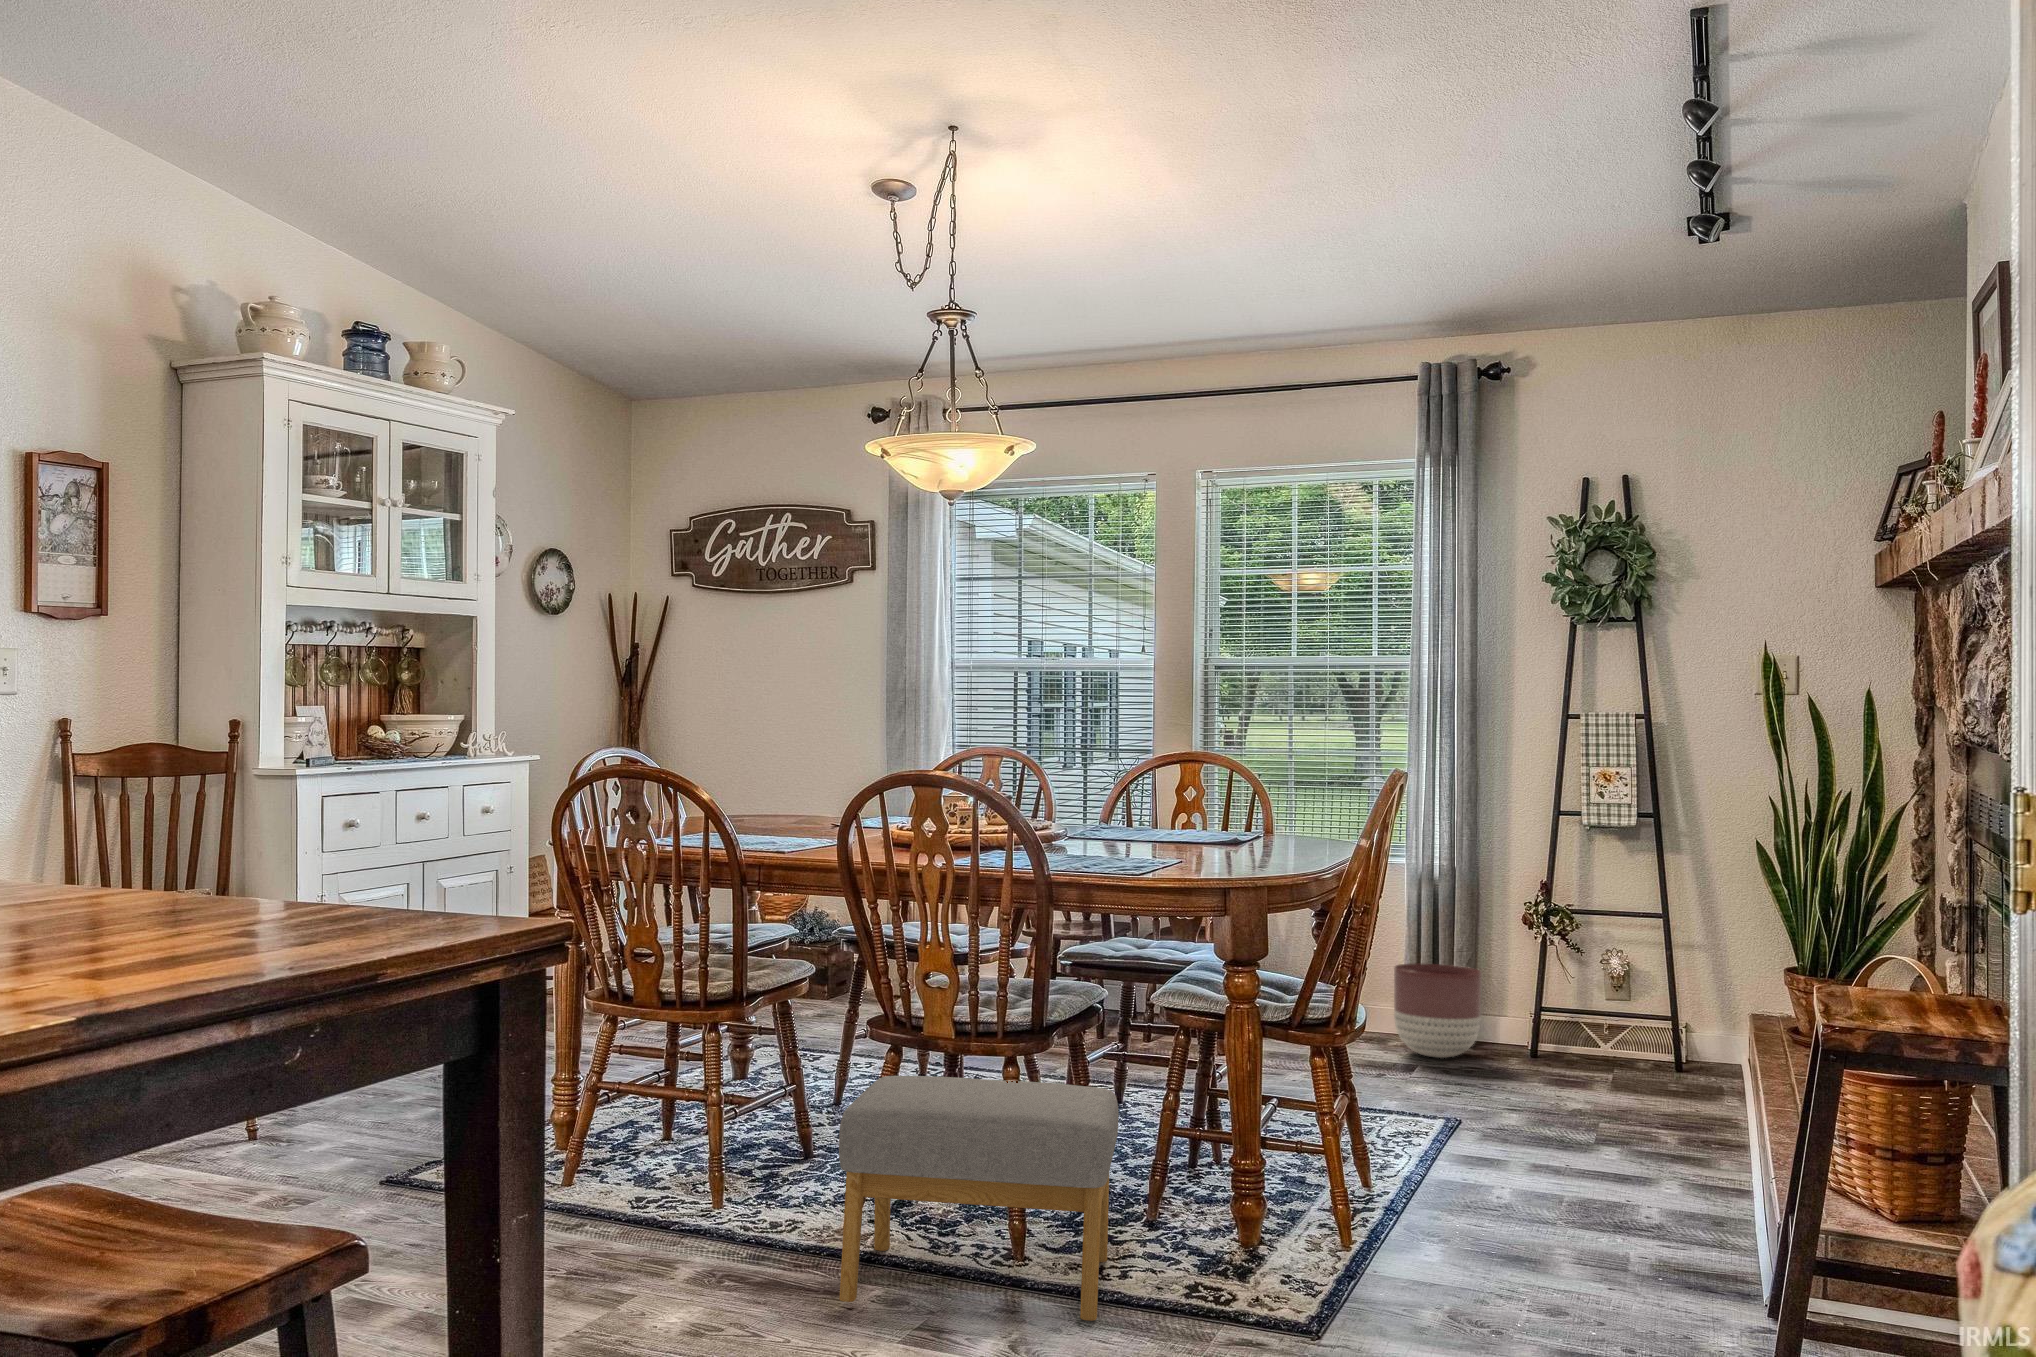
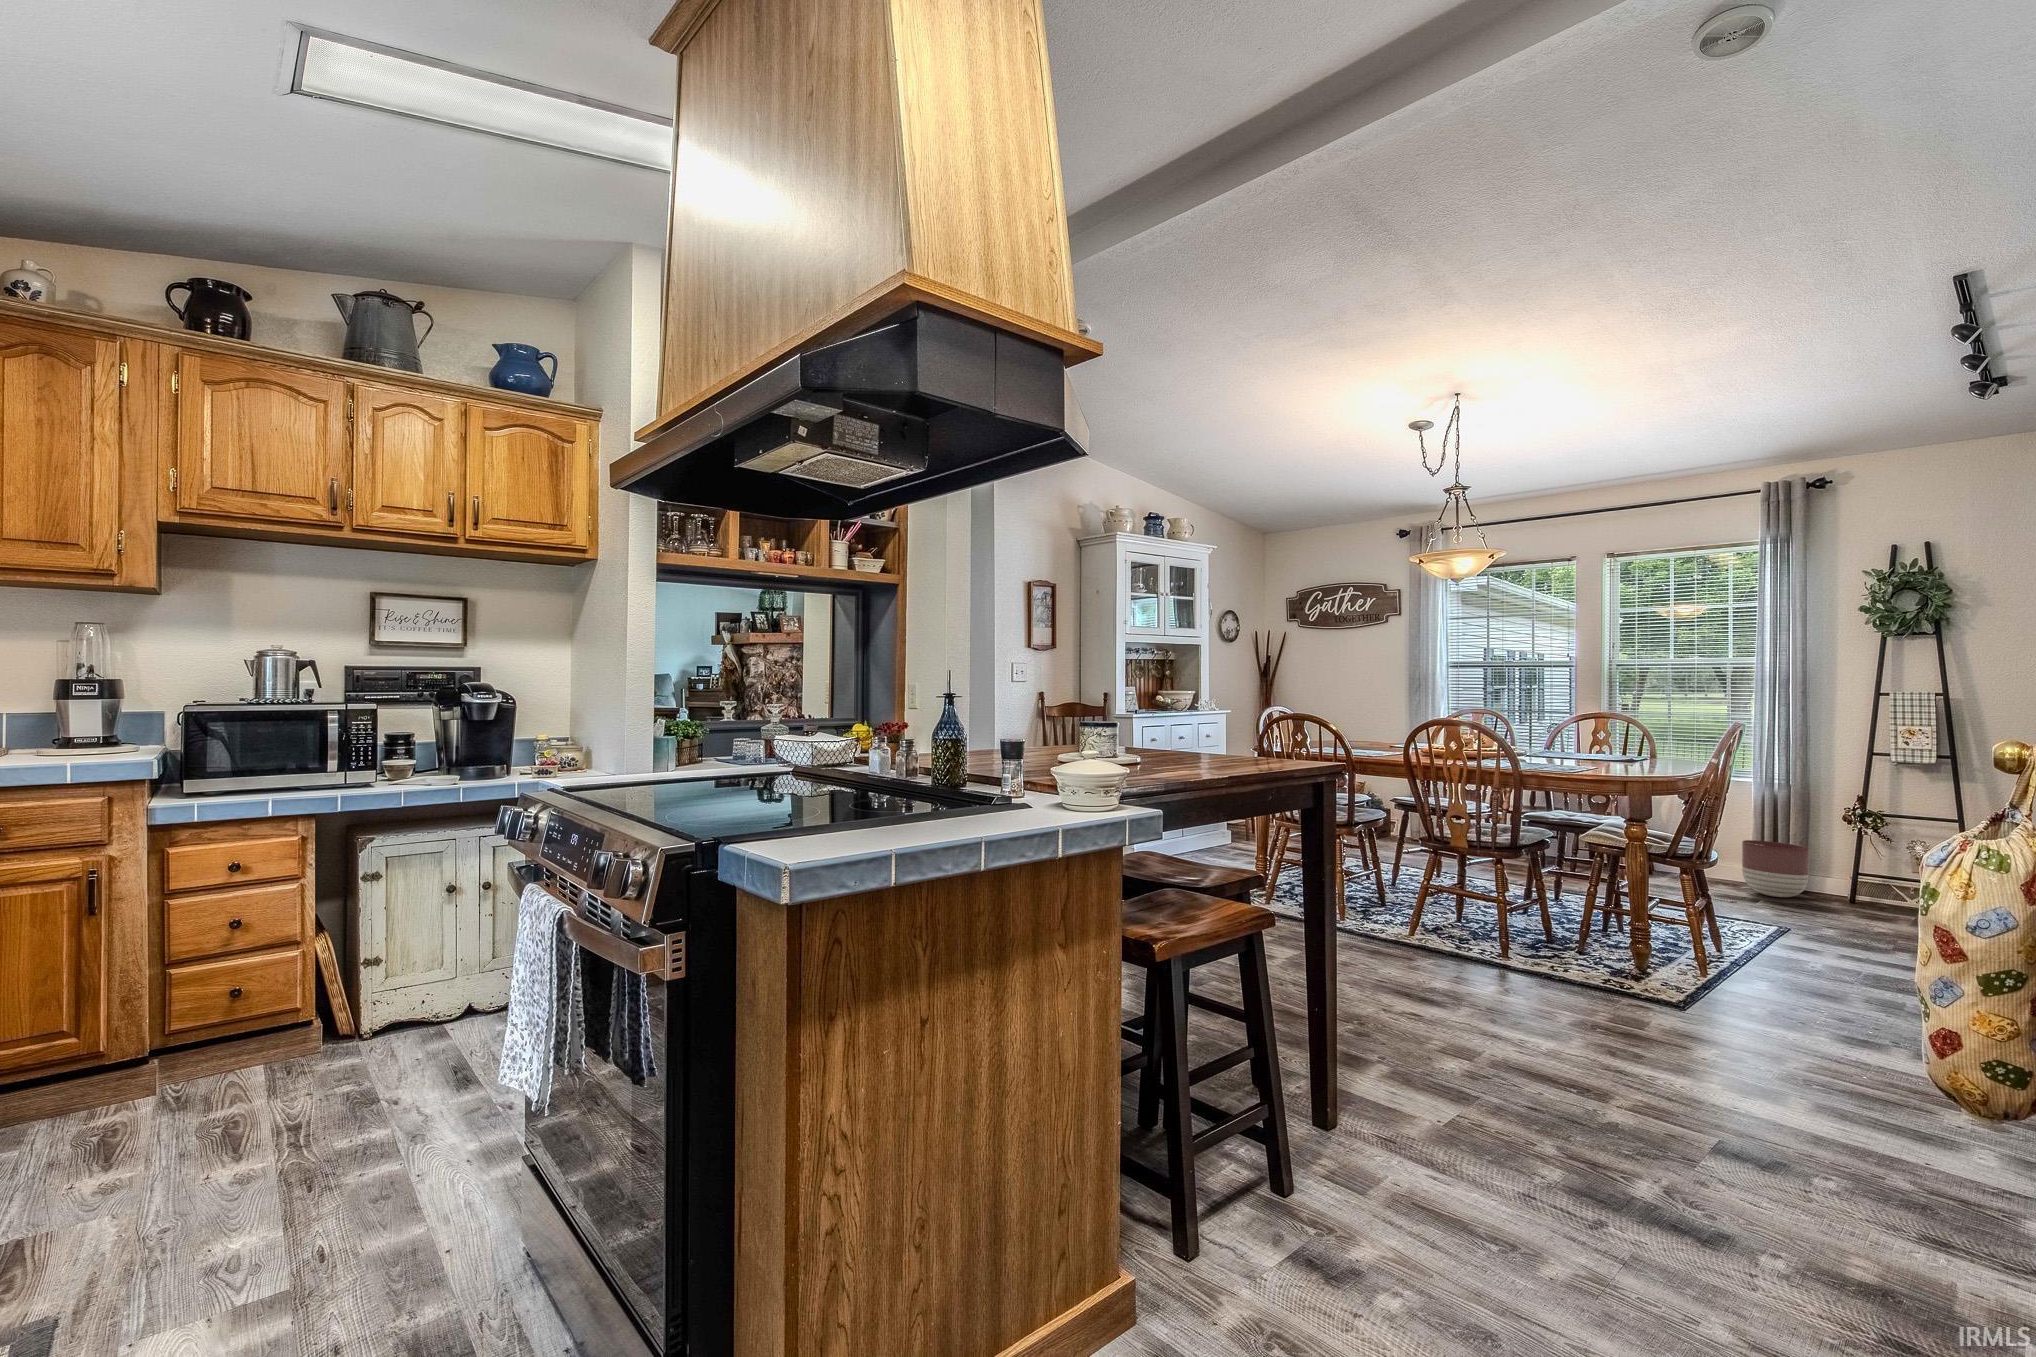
footstool: present [839,1076,1119,1321] -> none [1415,864,1562,985]

